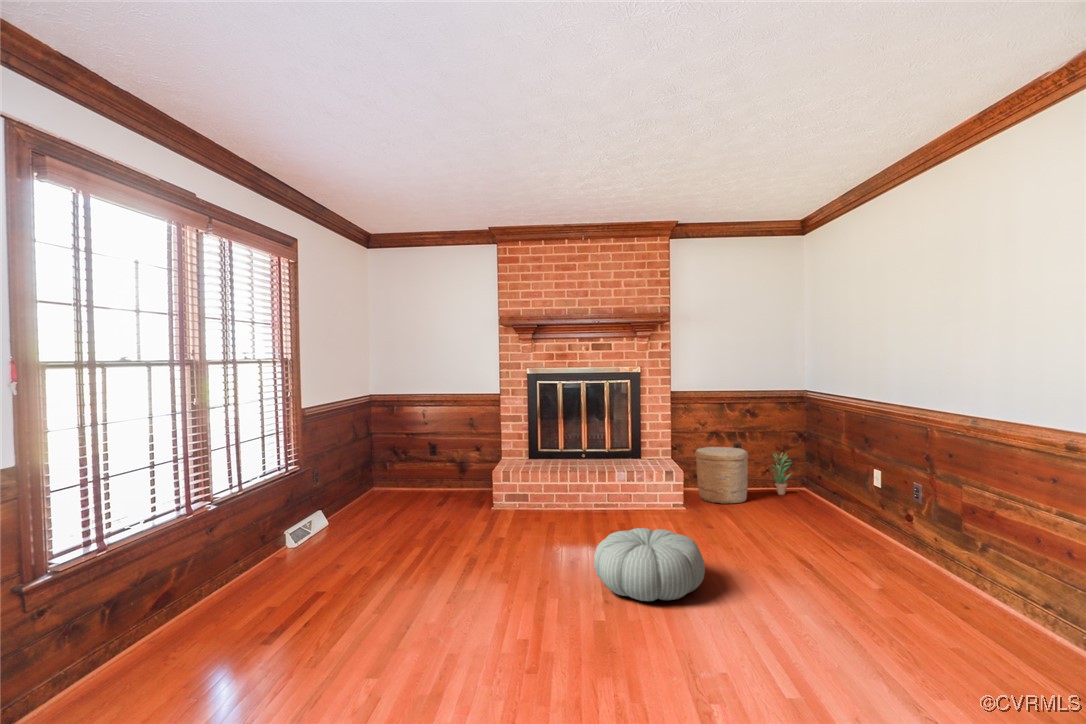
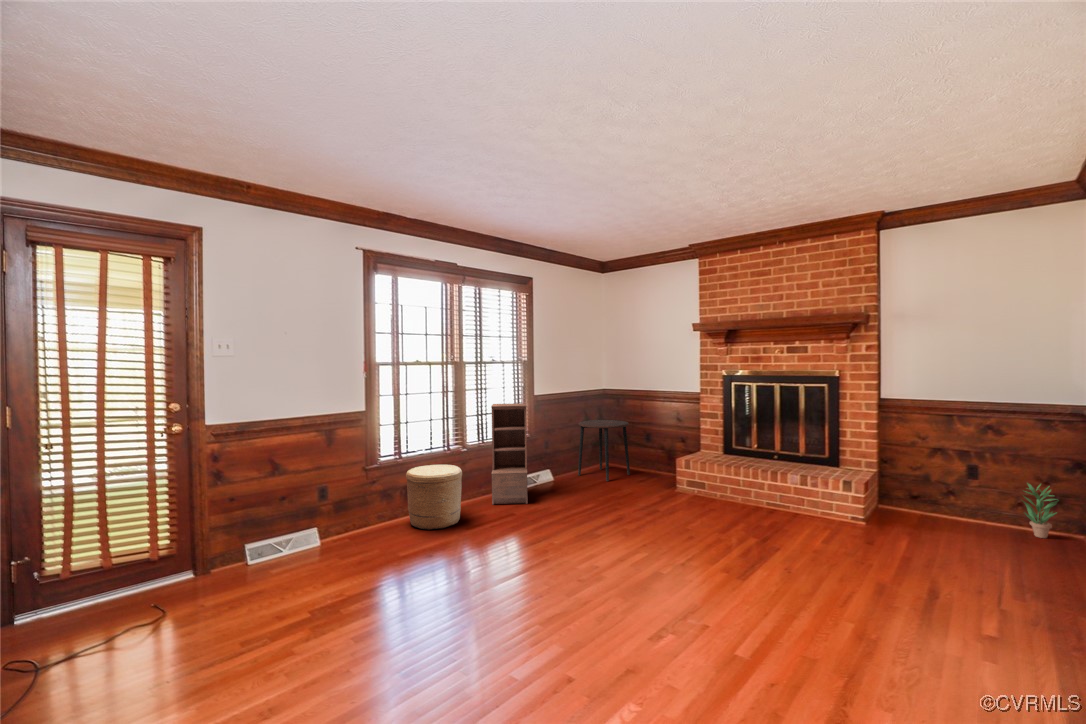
bookshelf: none [250,421,326,581] -> present [491,403,528,505]
side table: none [352,437,420,516] -> present [578,420,630,481]
woven basket: present [695,447,748,504] -> present [406,465,462,530]
pouf: present [594,528,705,601] -> none [680,523,787,592]

